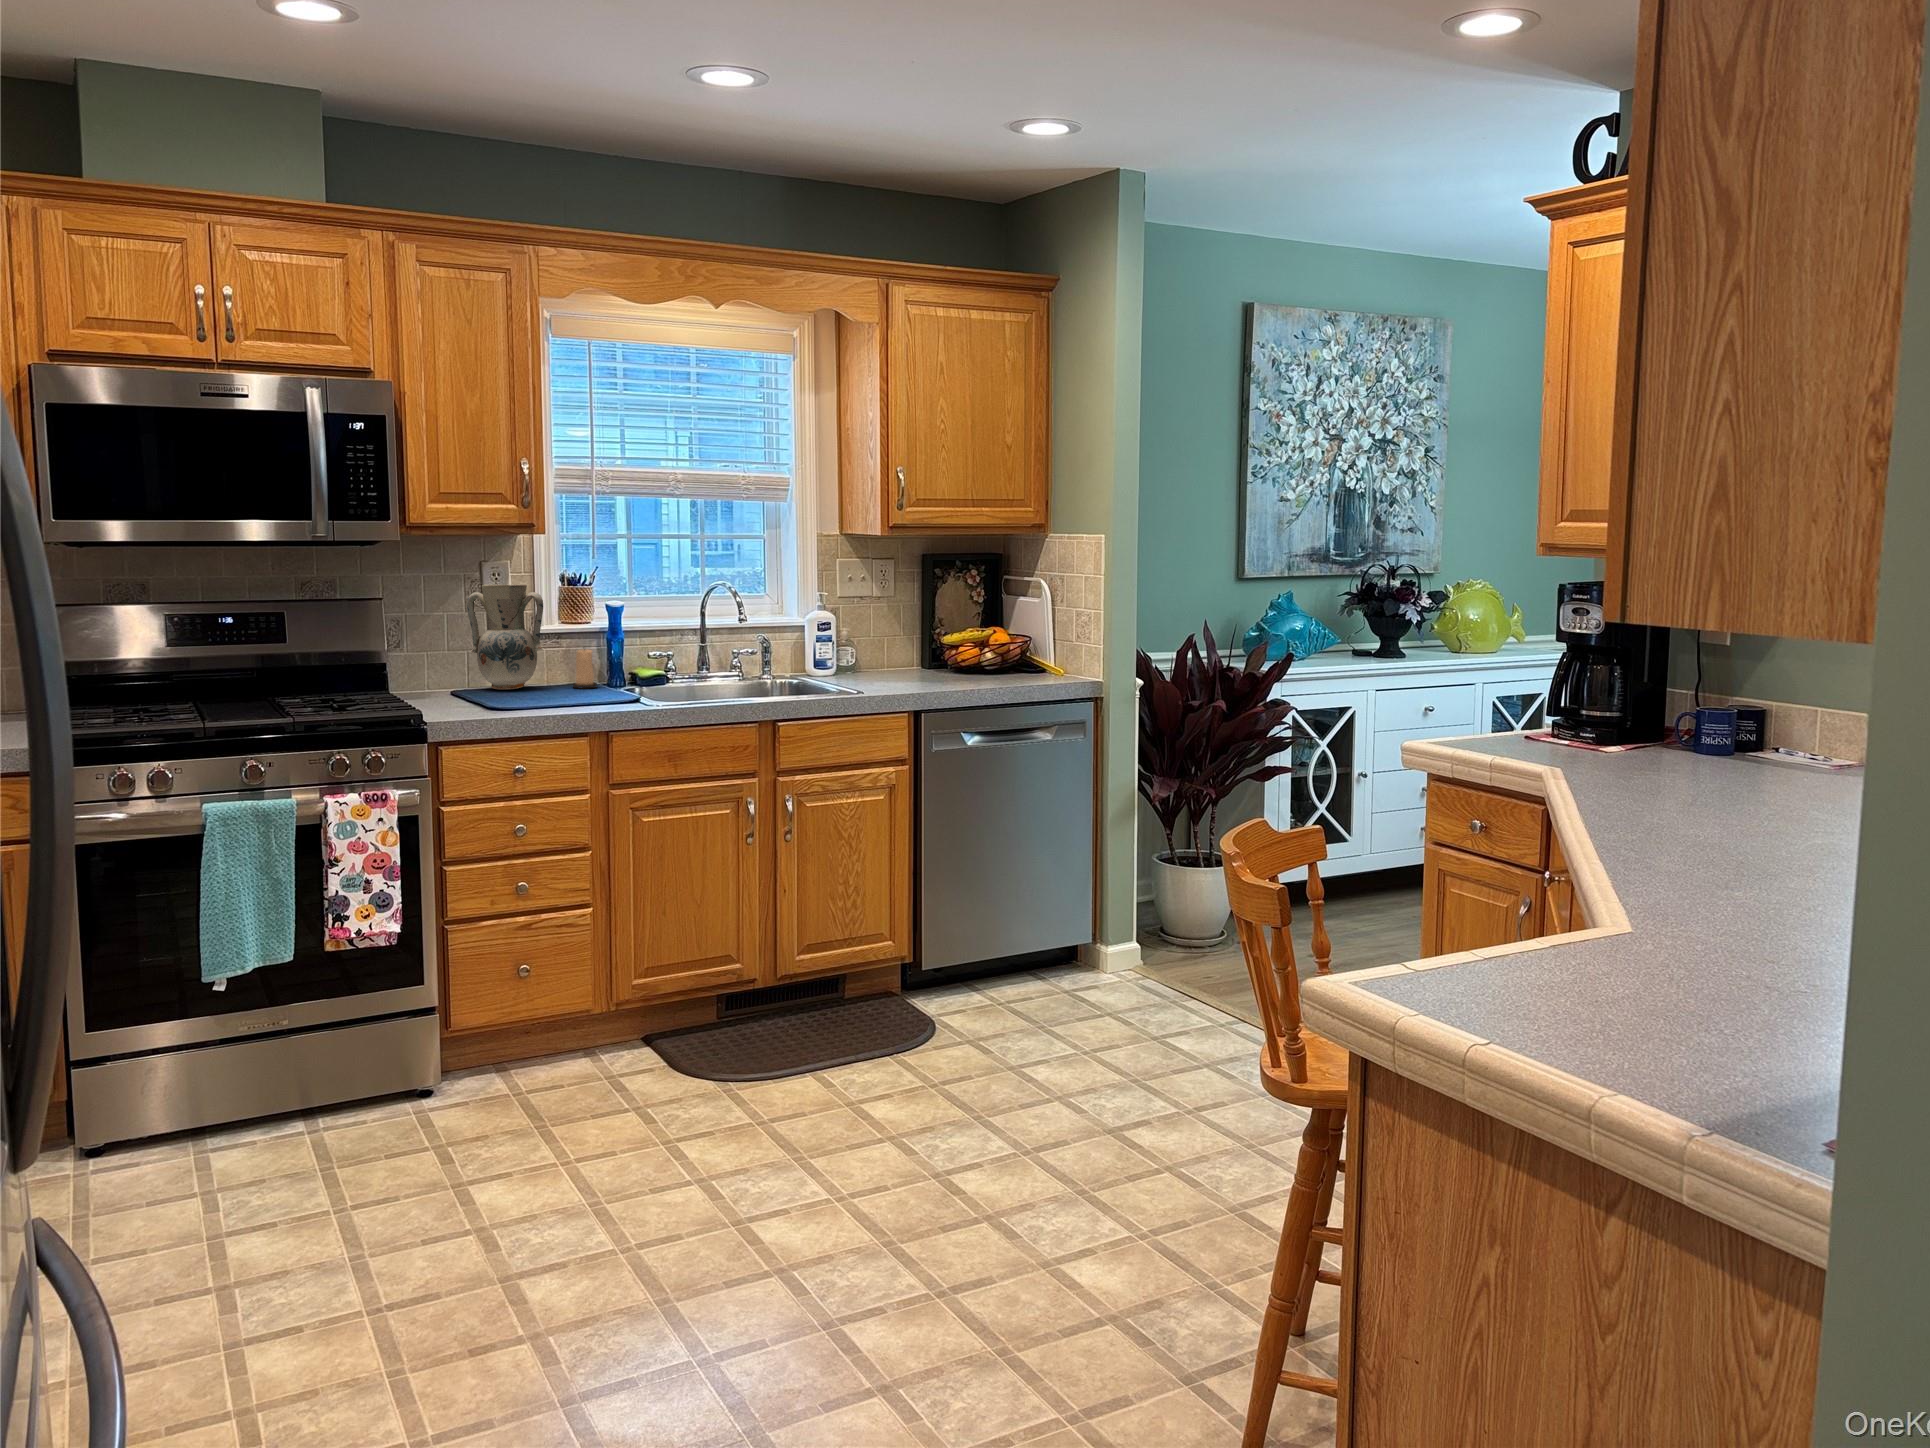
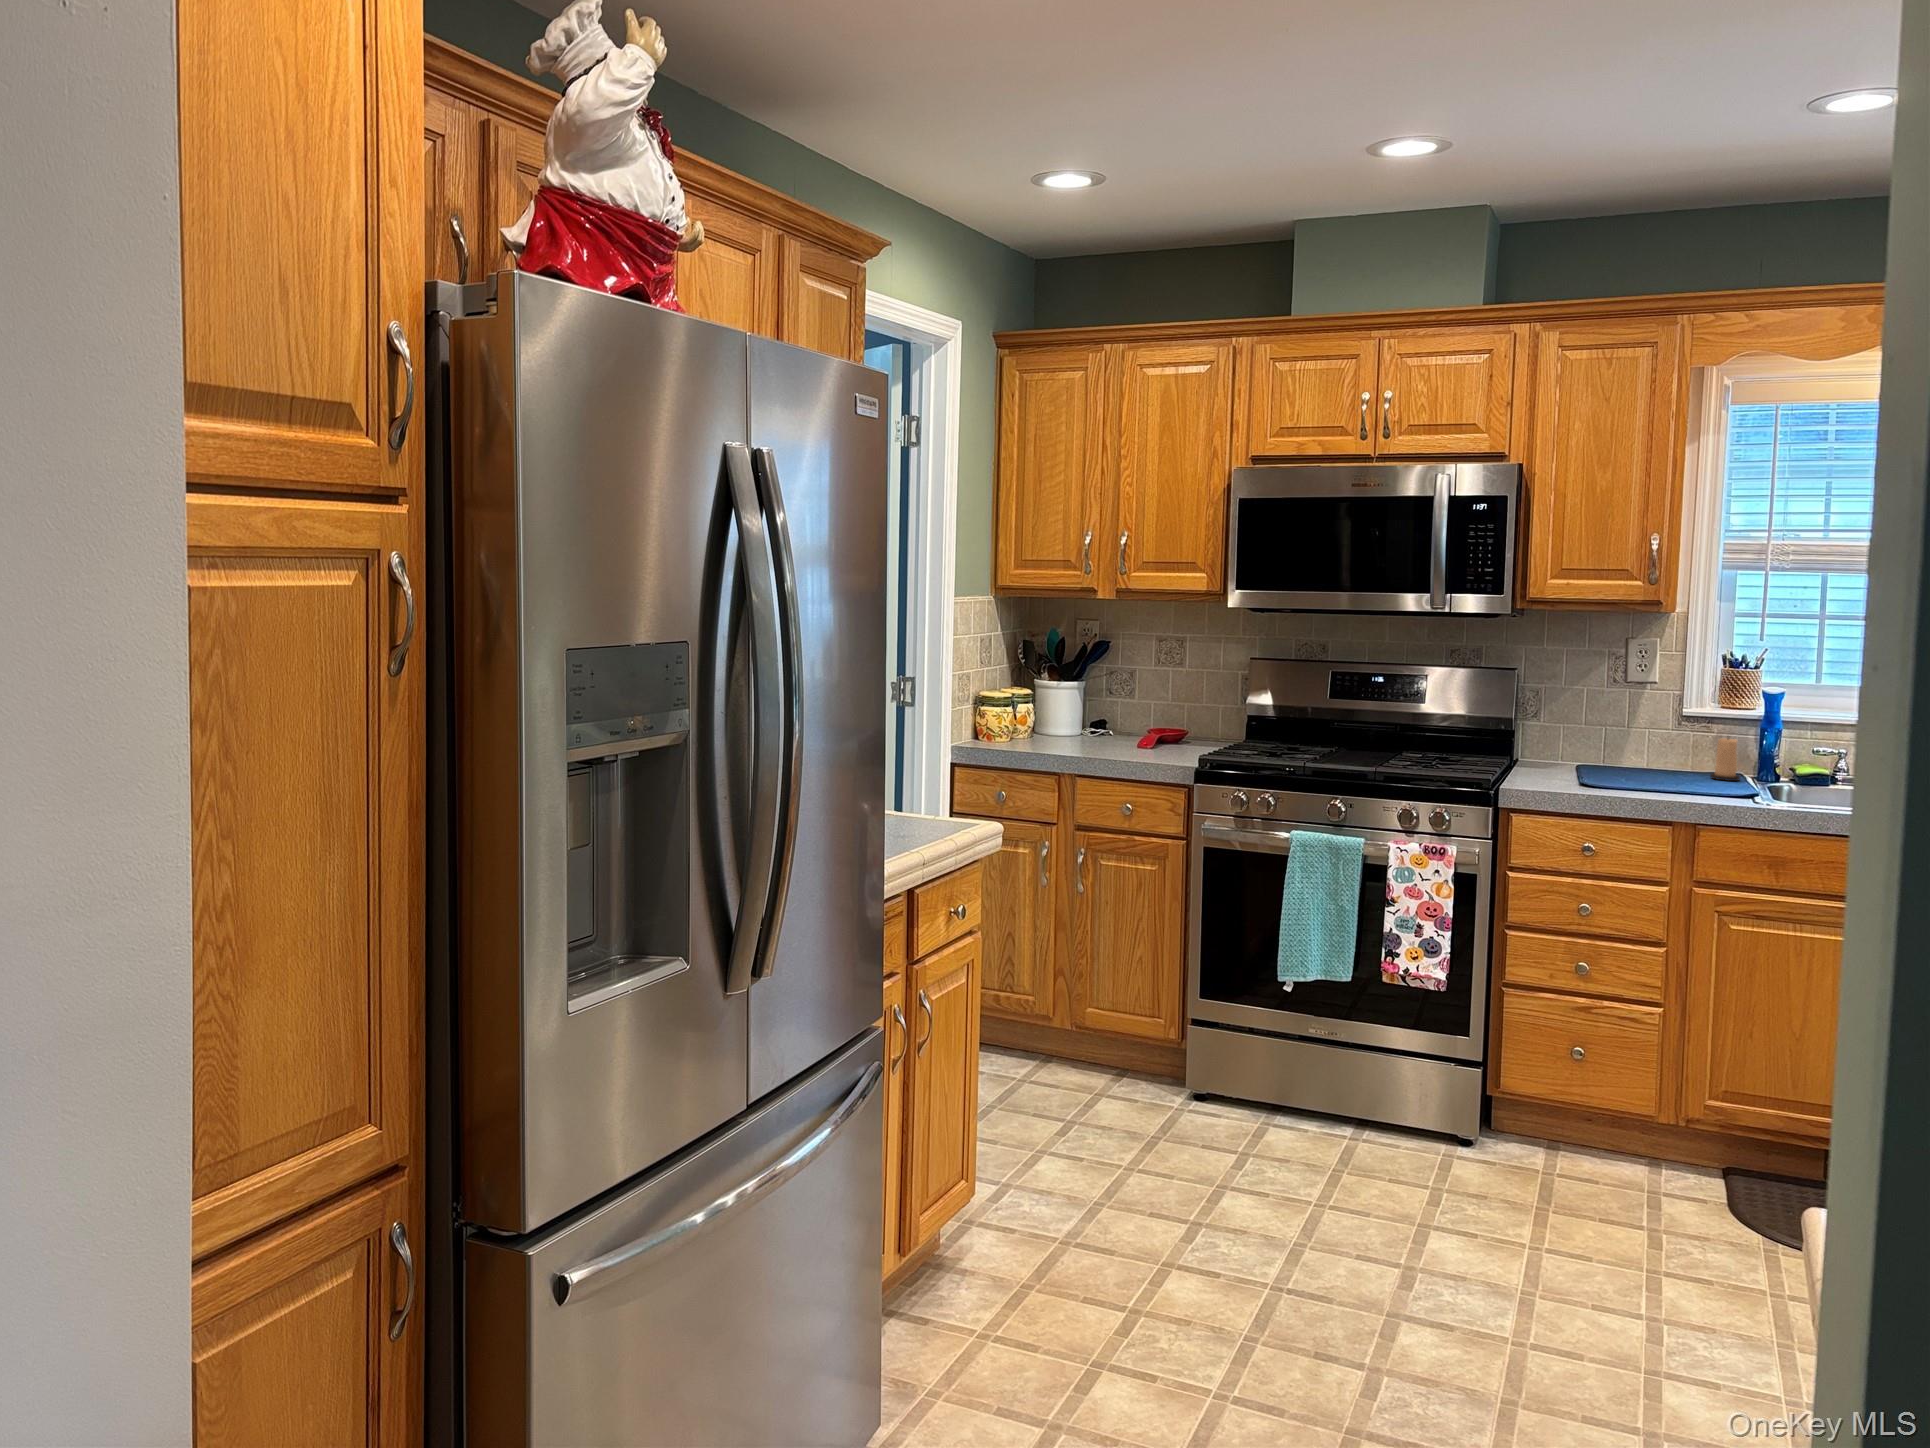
vase: present [467,584,543,689] -> none [1605,663,1685,771]

